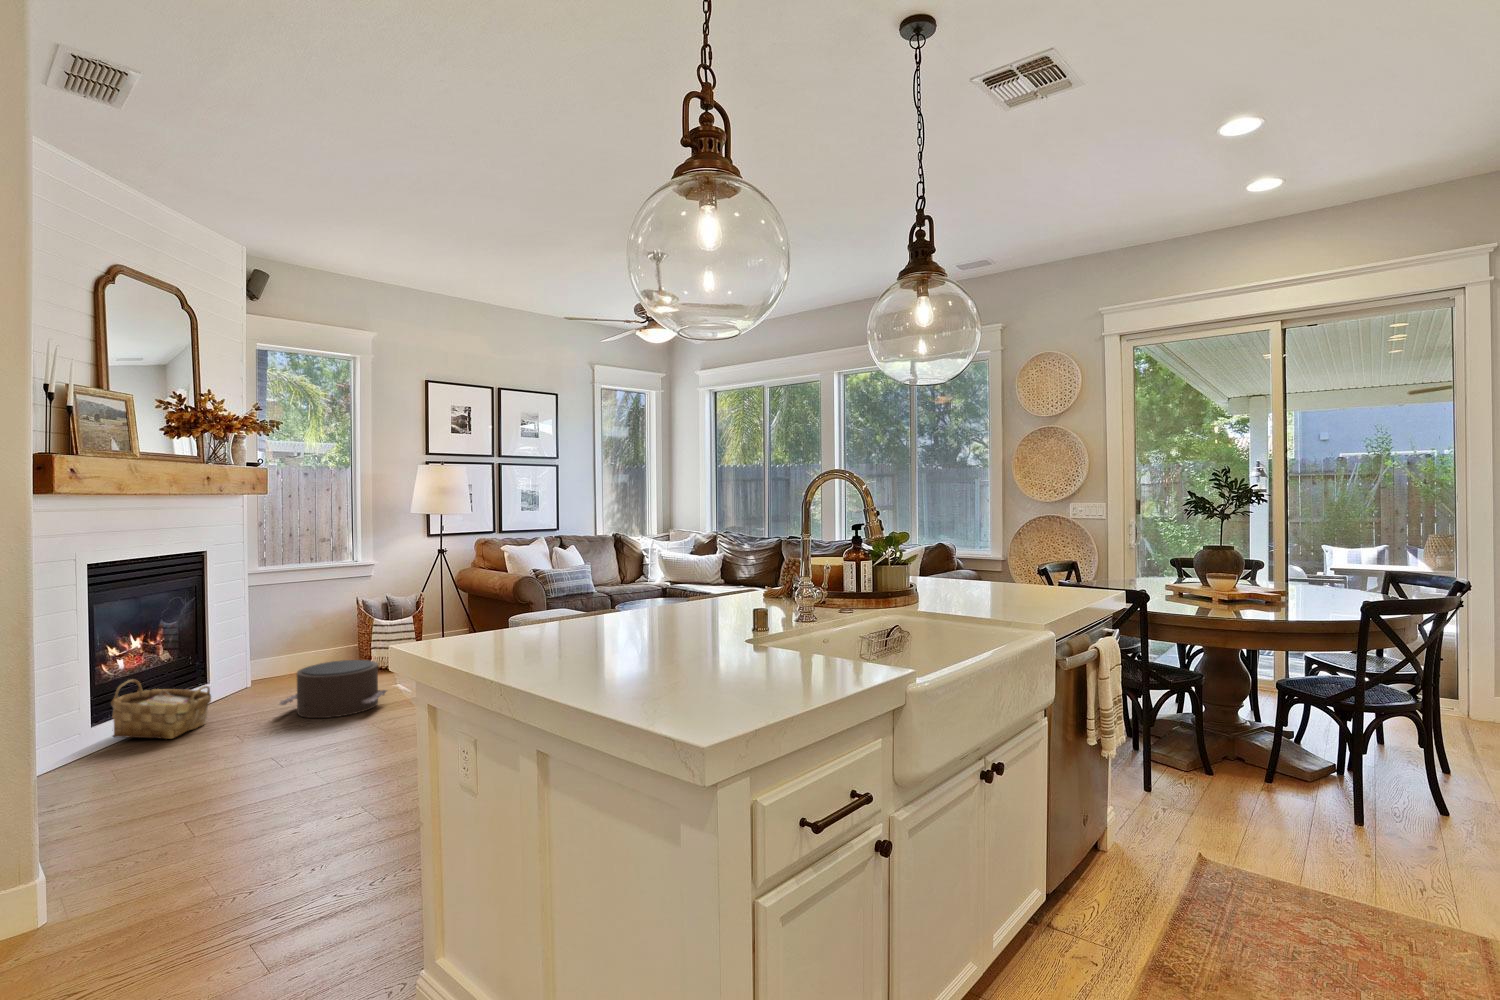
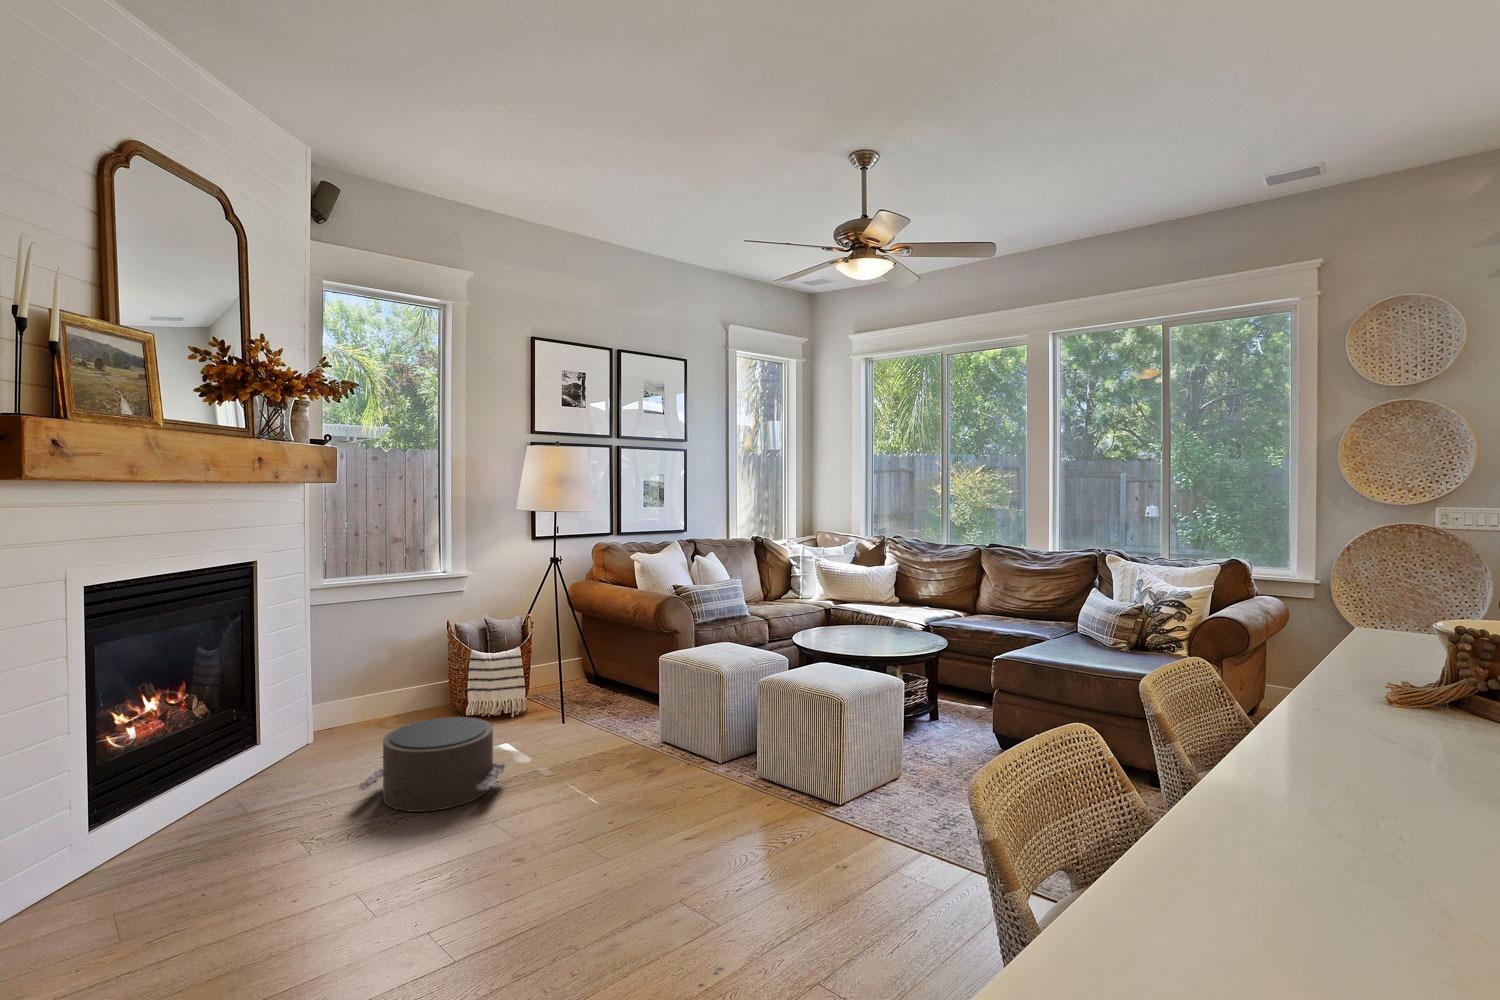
woven basket: present [111,680,211,739] -> none [117,755,263,851]

